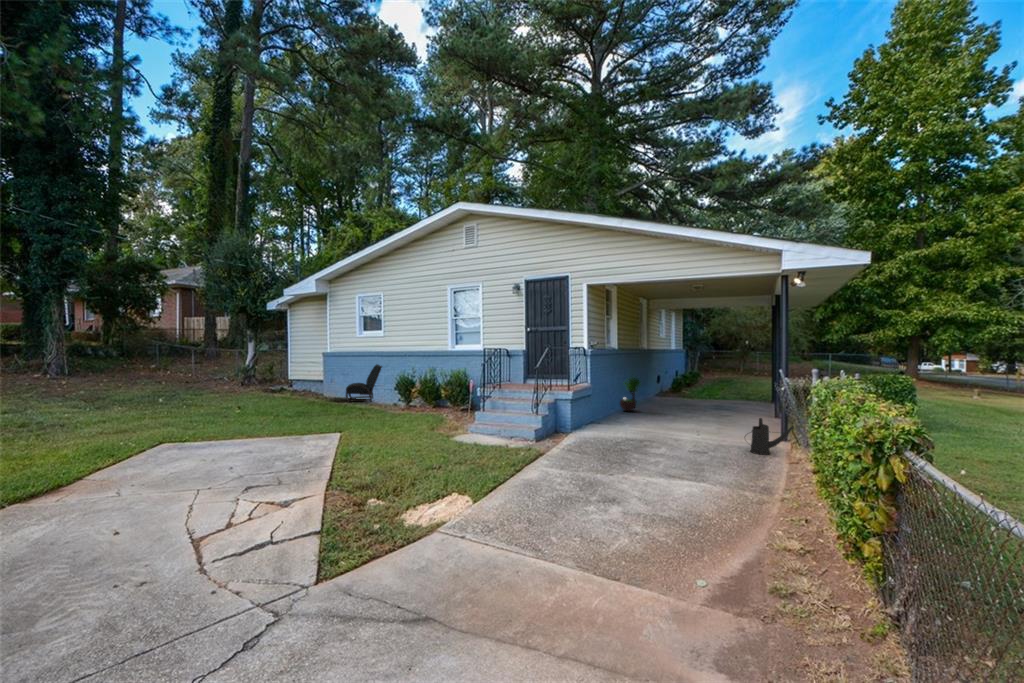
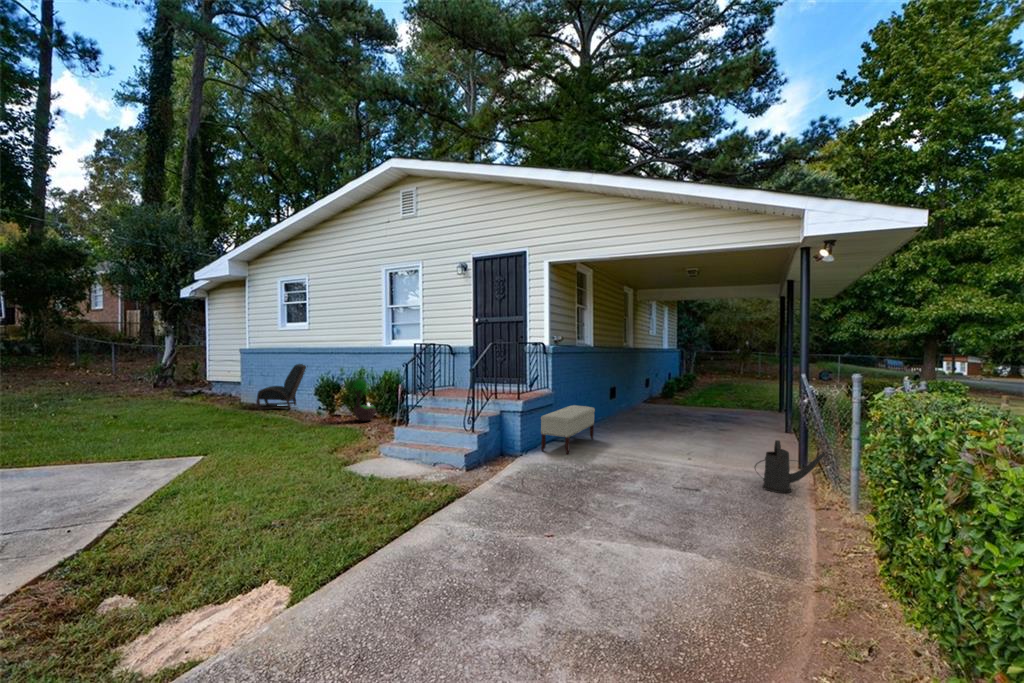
potted tree: present [620,378,641,411] -> present [345,378,376,421]
bench: none [585,396,624,432] -> present [541,405,595,454]

